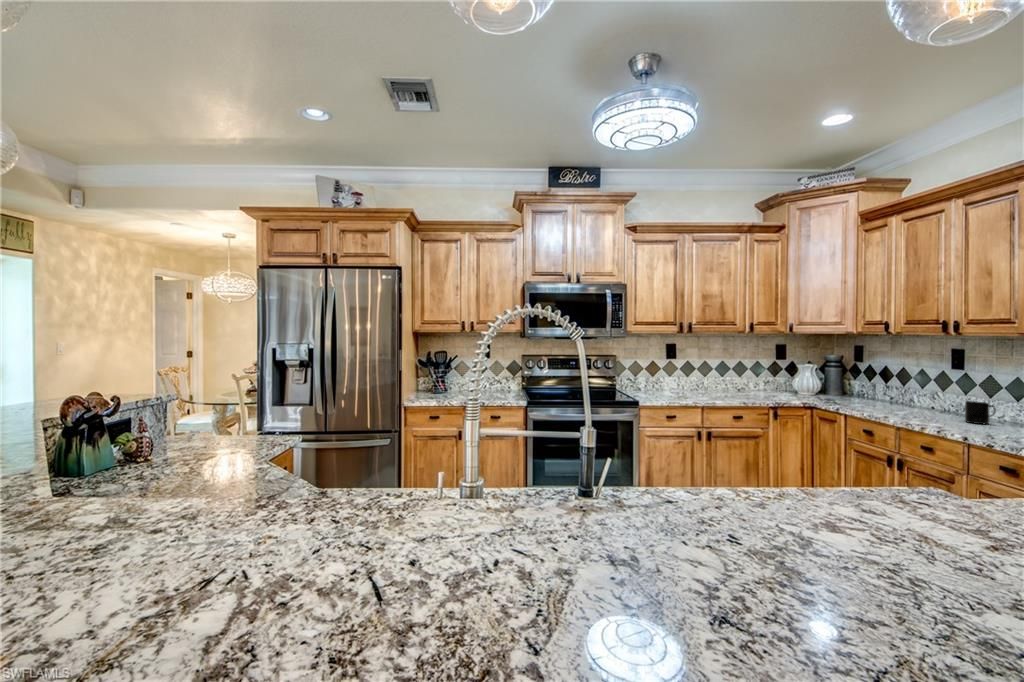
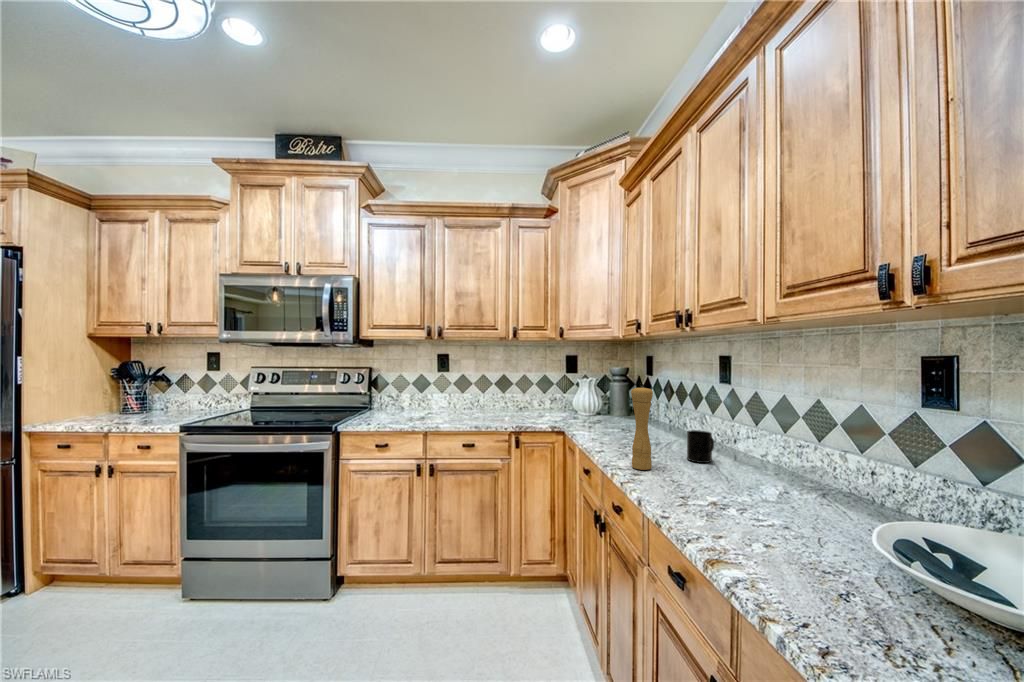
pepper mill: none [938,369,958,428] -> present [631,386,653,470]

